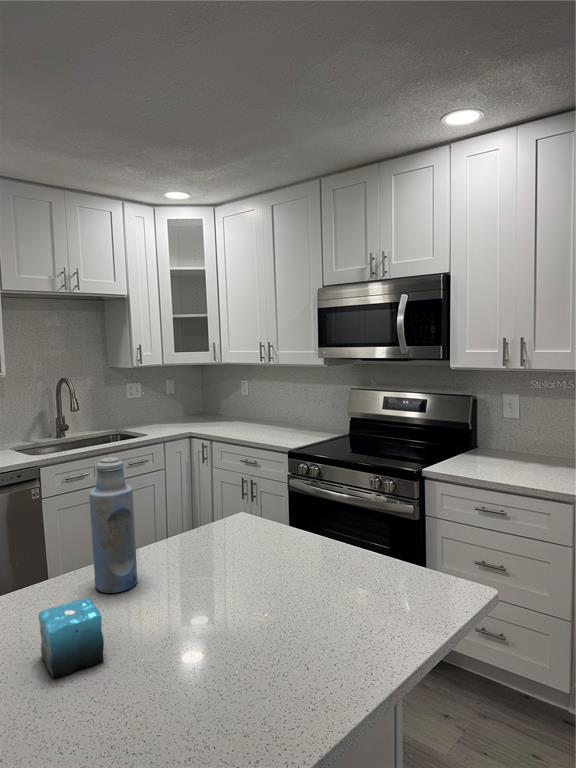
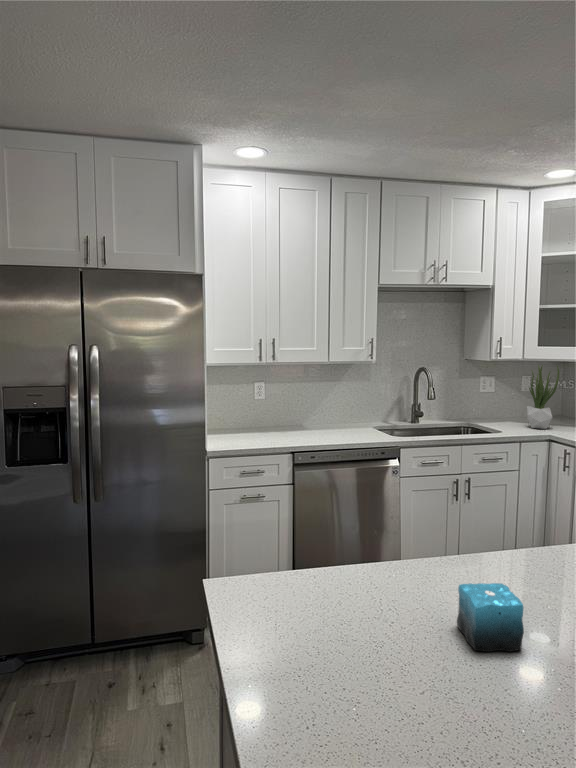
potted plant: none [169,367,194,427] -> present [527,365,559,429]
bottle: present [89,458,137,593] -> none [491,449,540,586]

